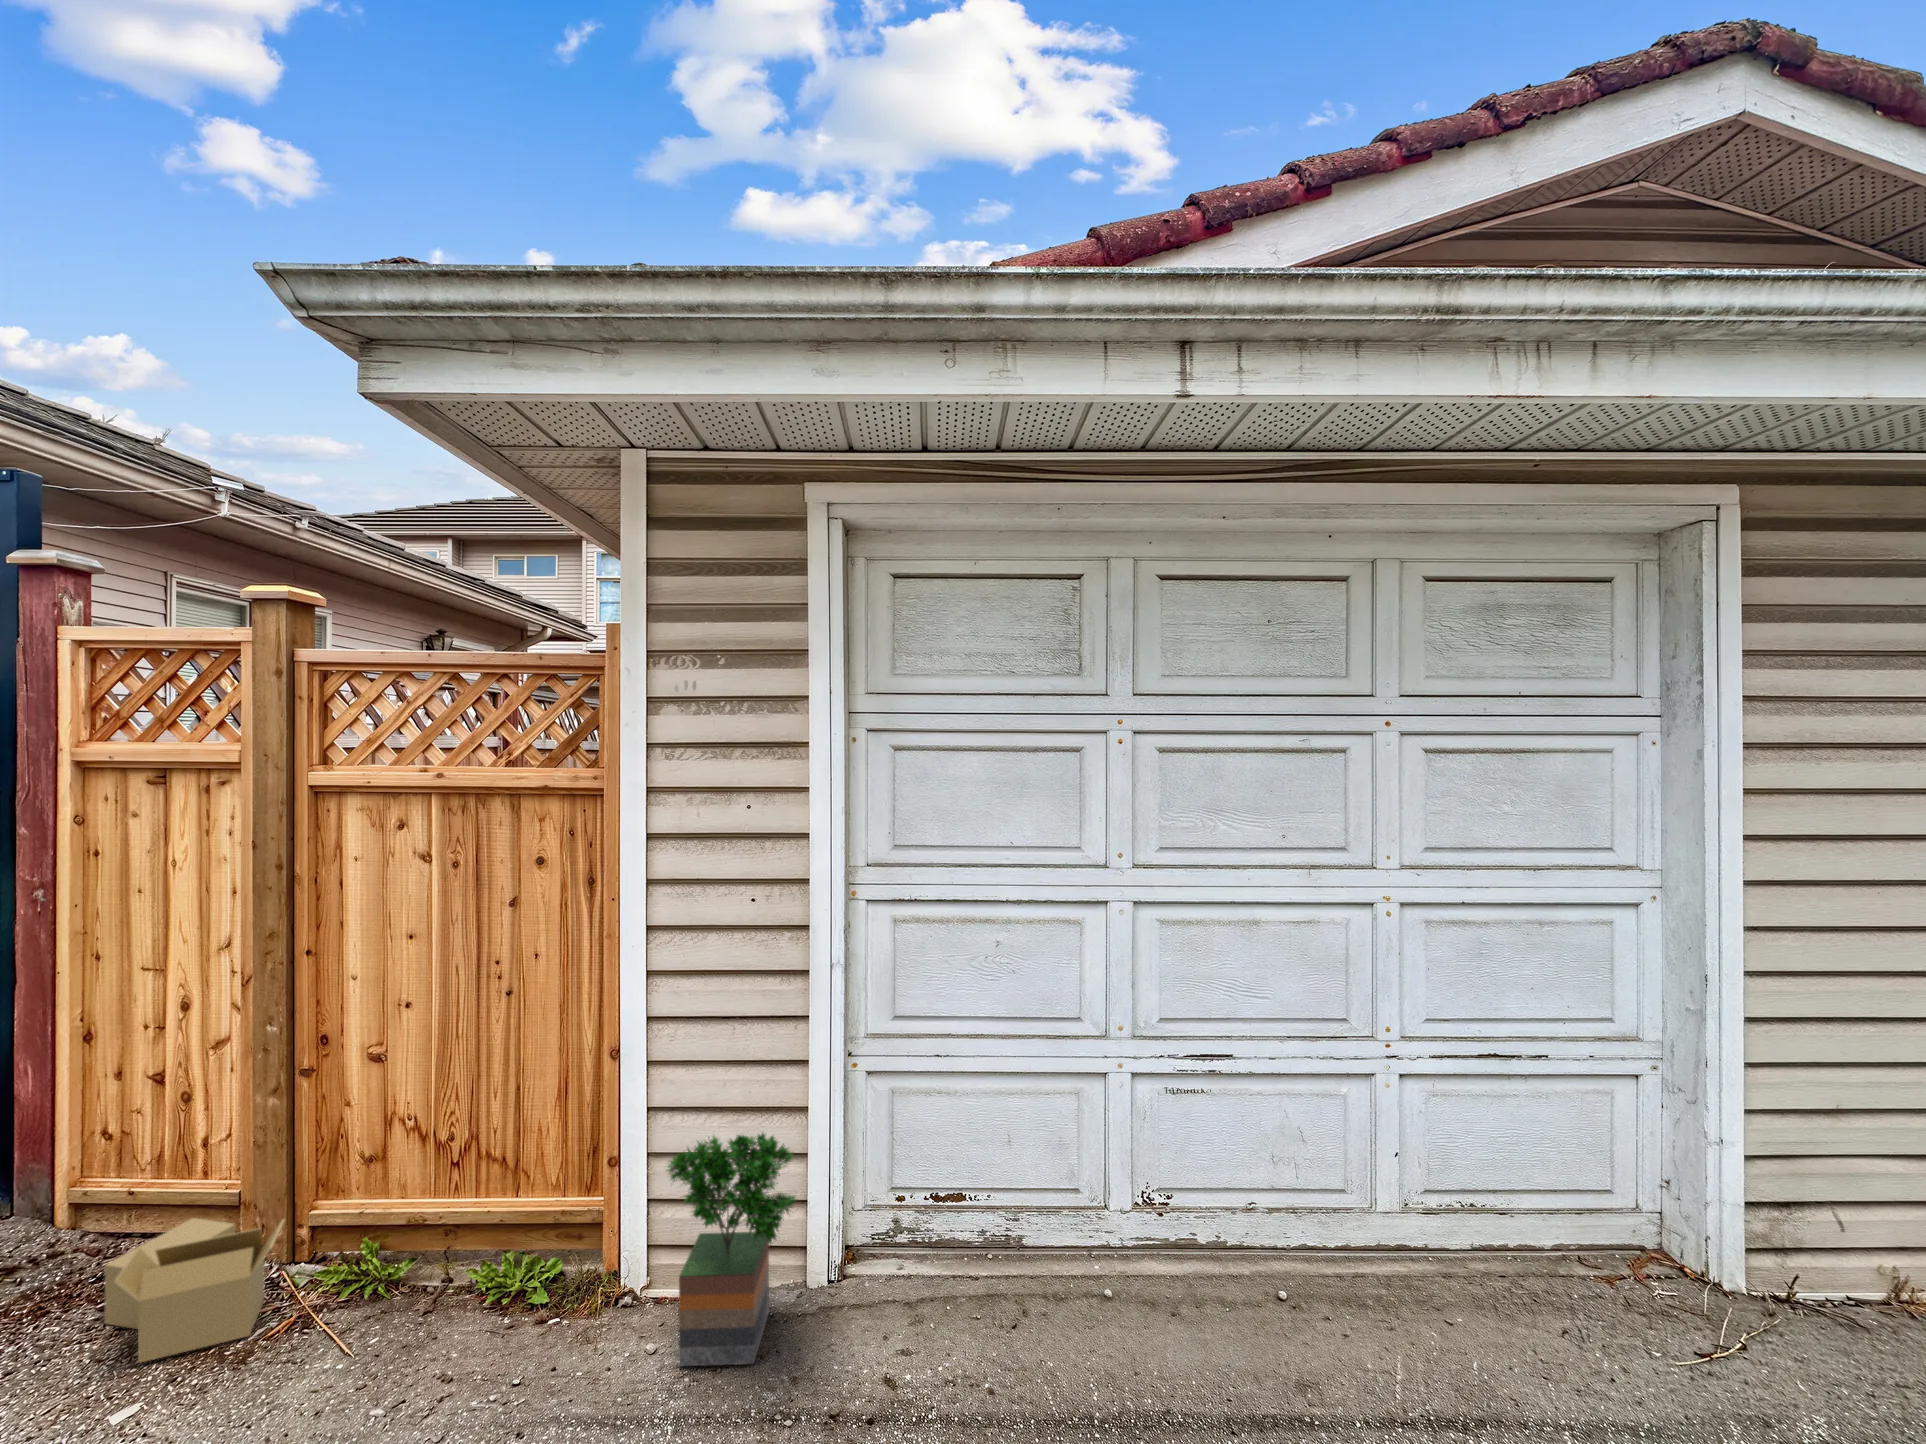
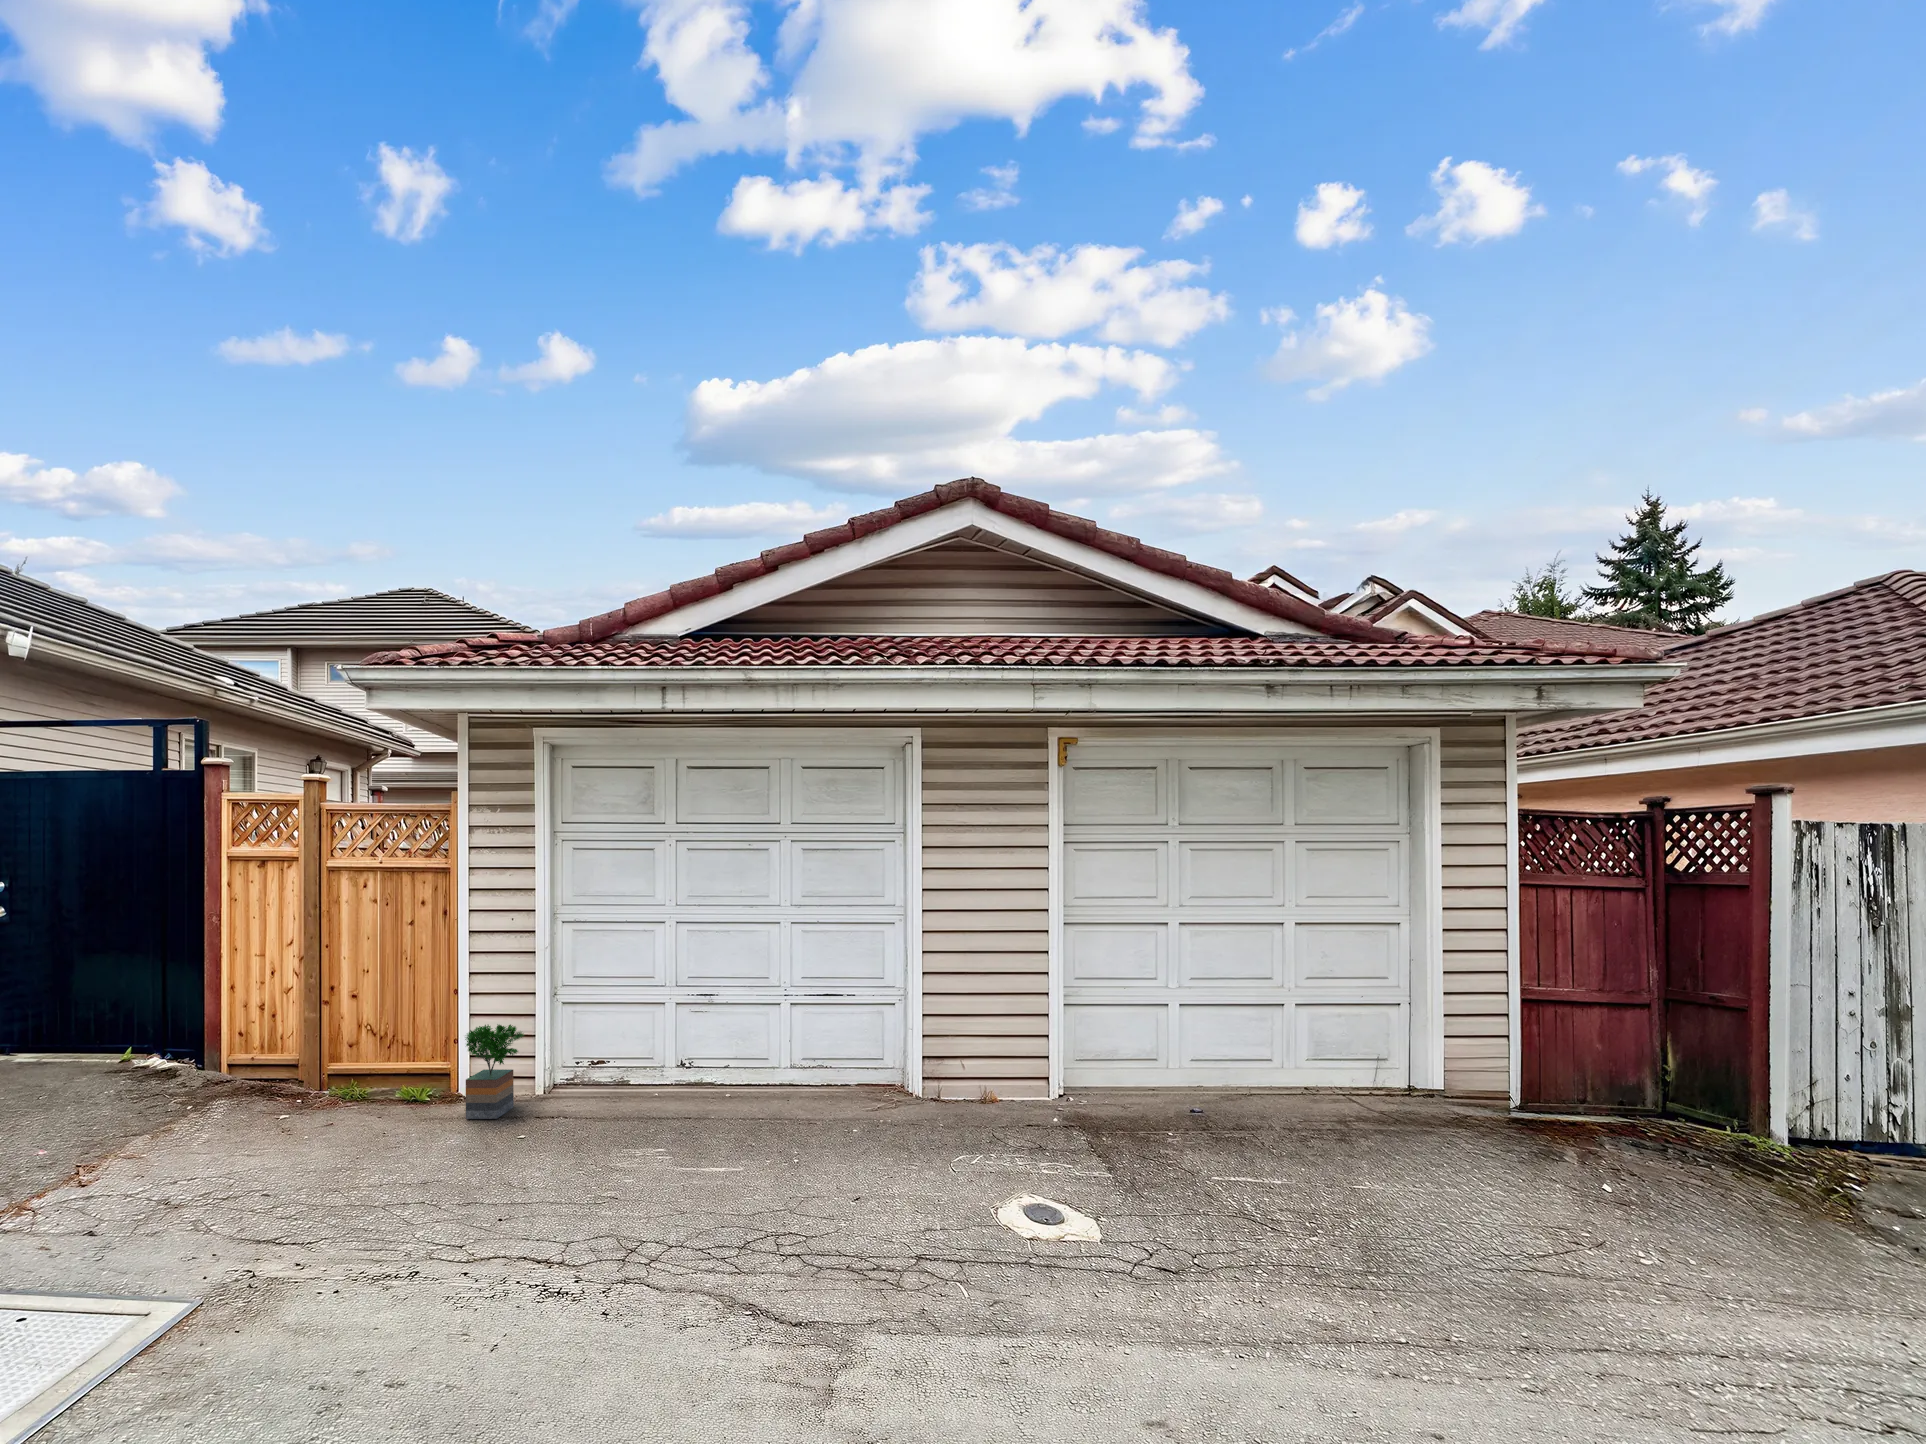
cardboard box: present [104,1218,284,1363] -> none [242,1064,315,1113]

